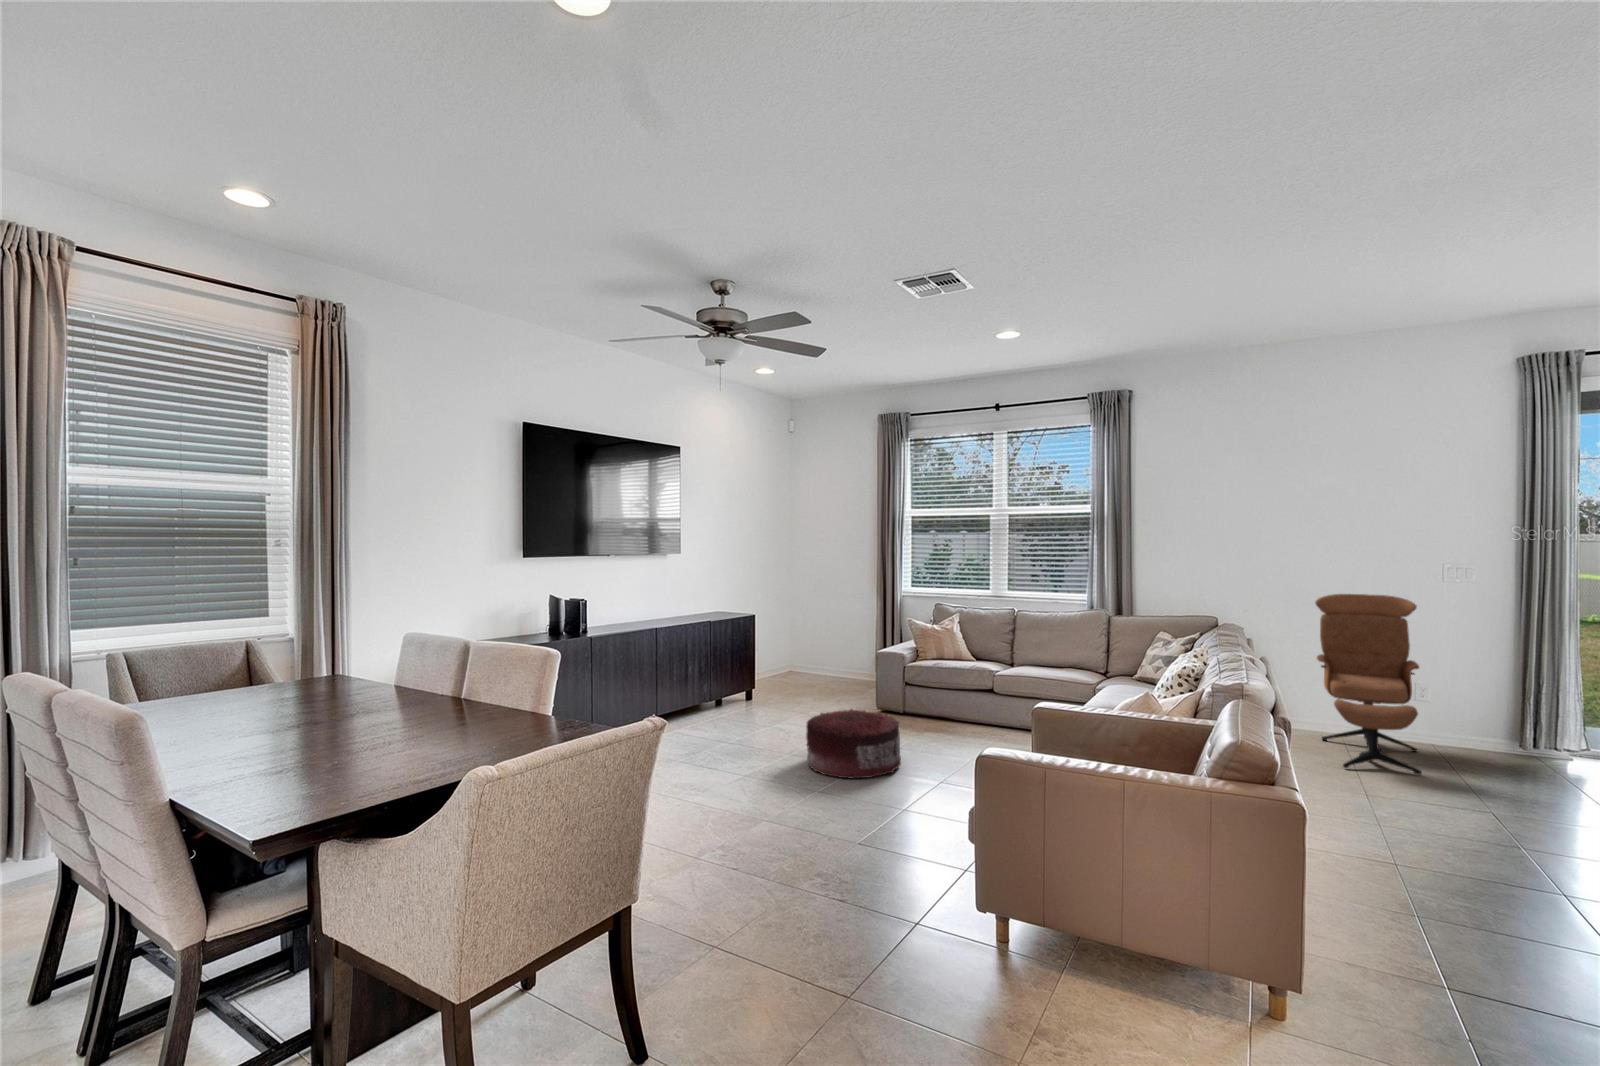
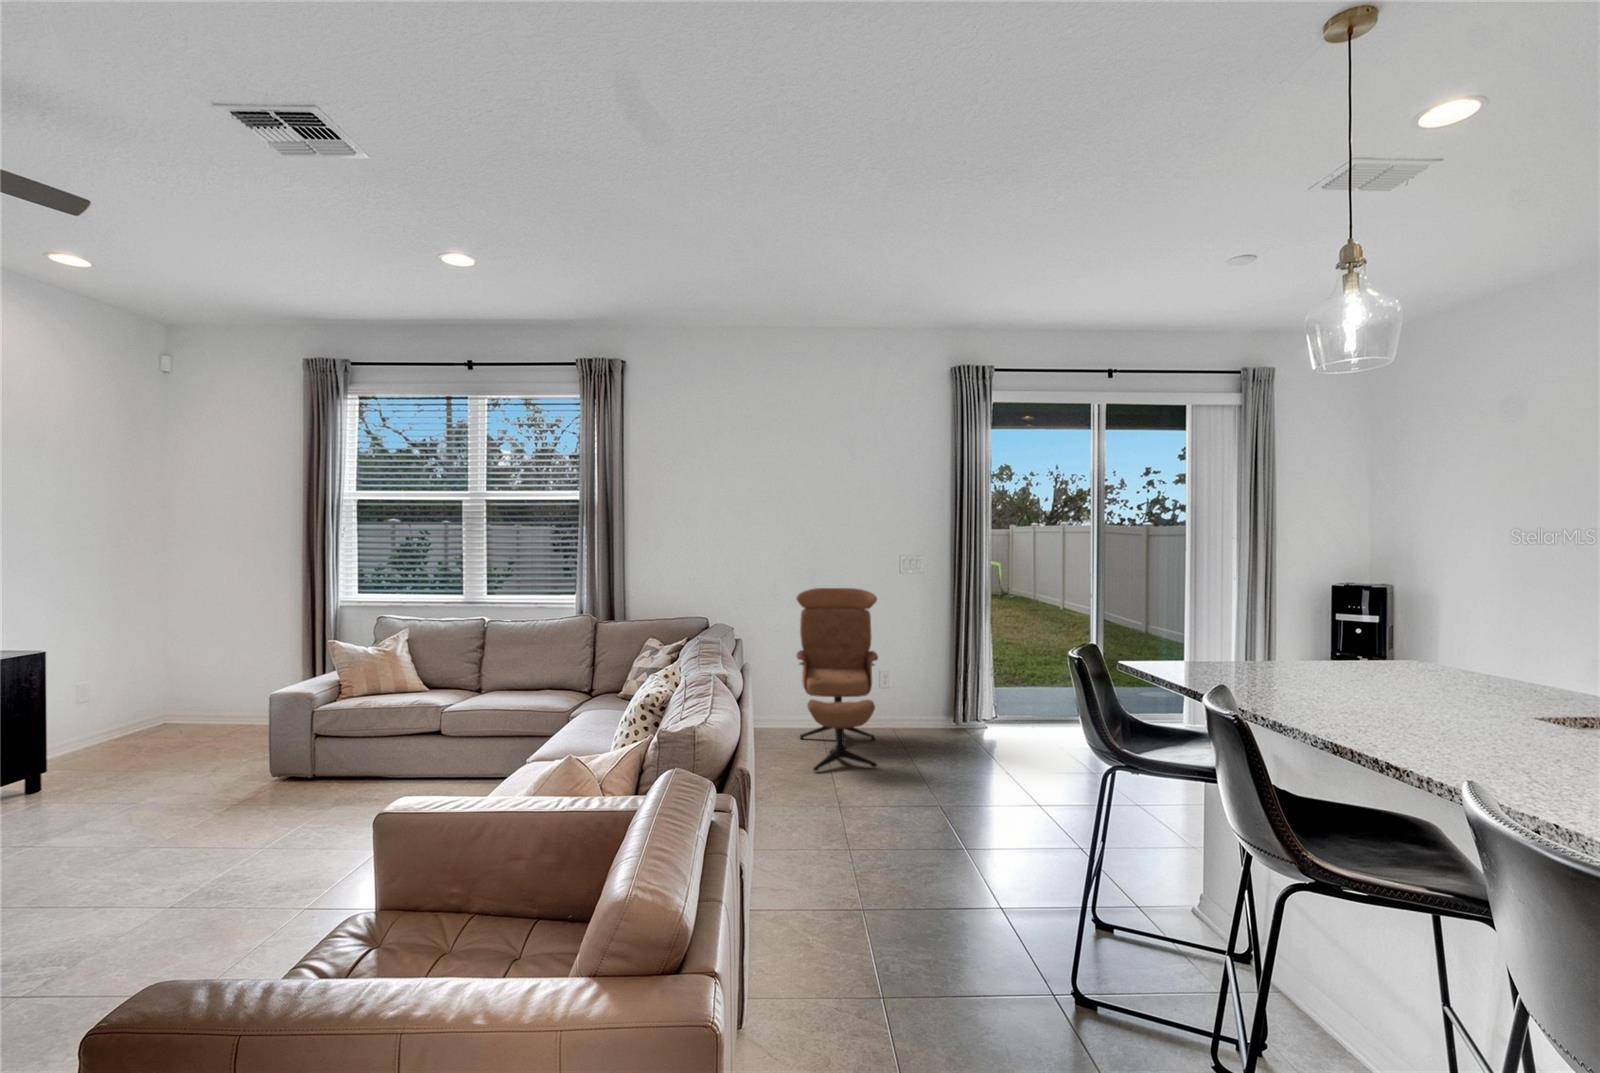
pouf: present [806,709,901,778] -> none [63,800,258,931]

